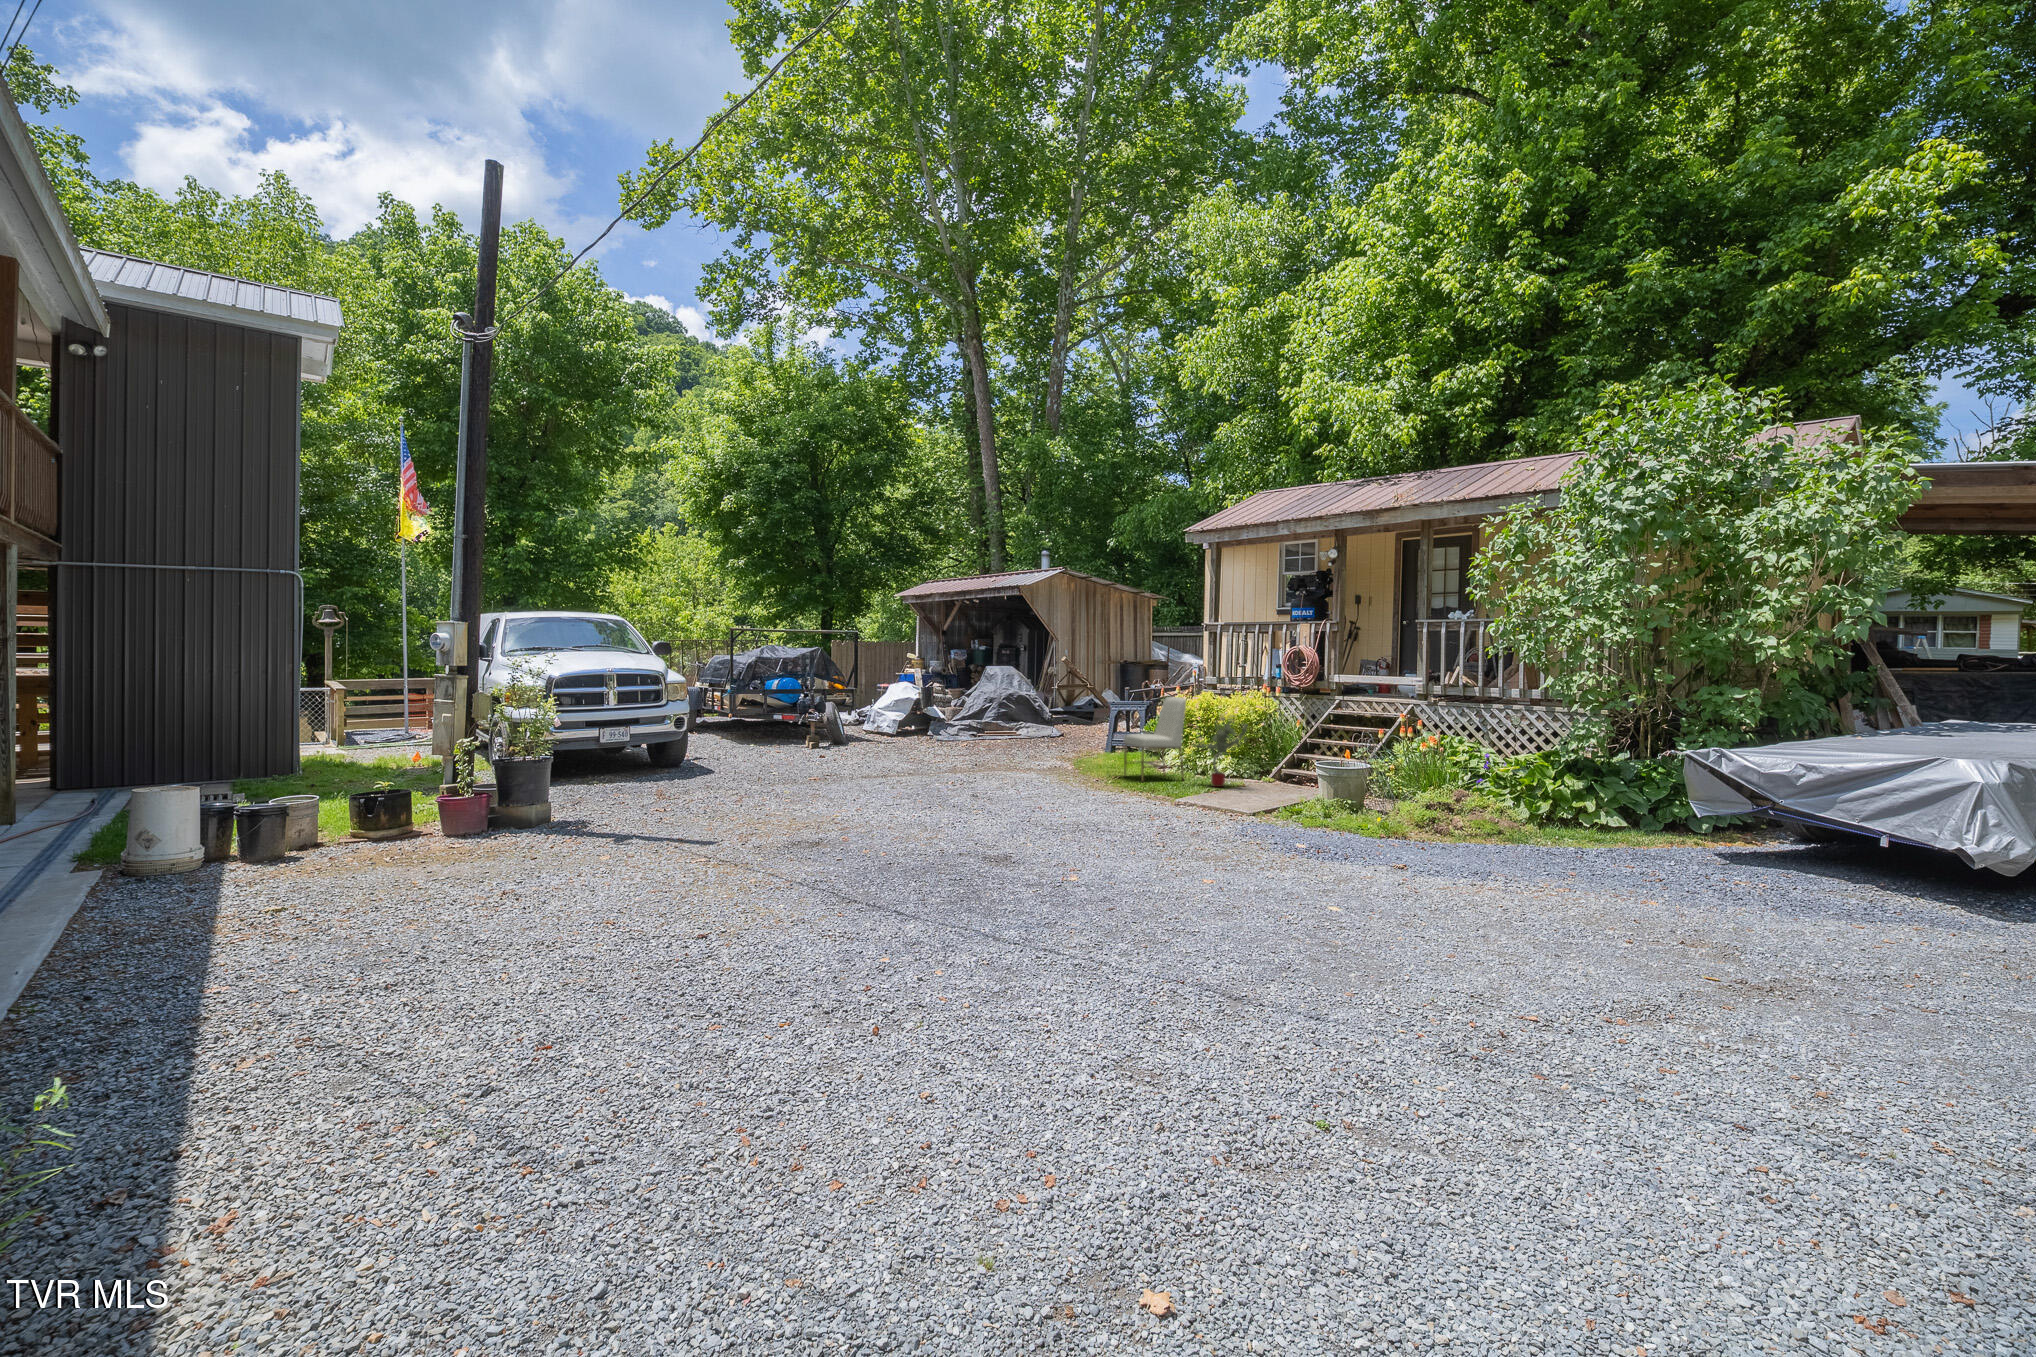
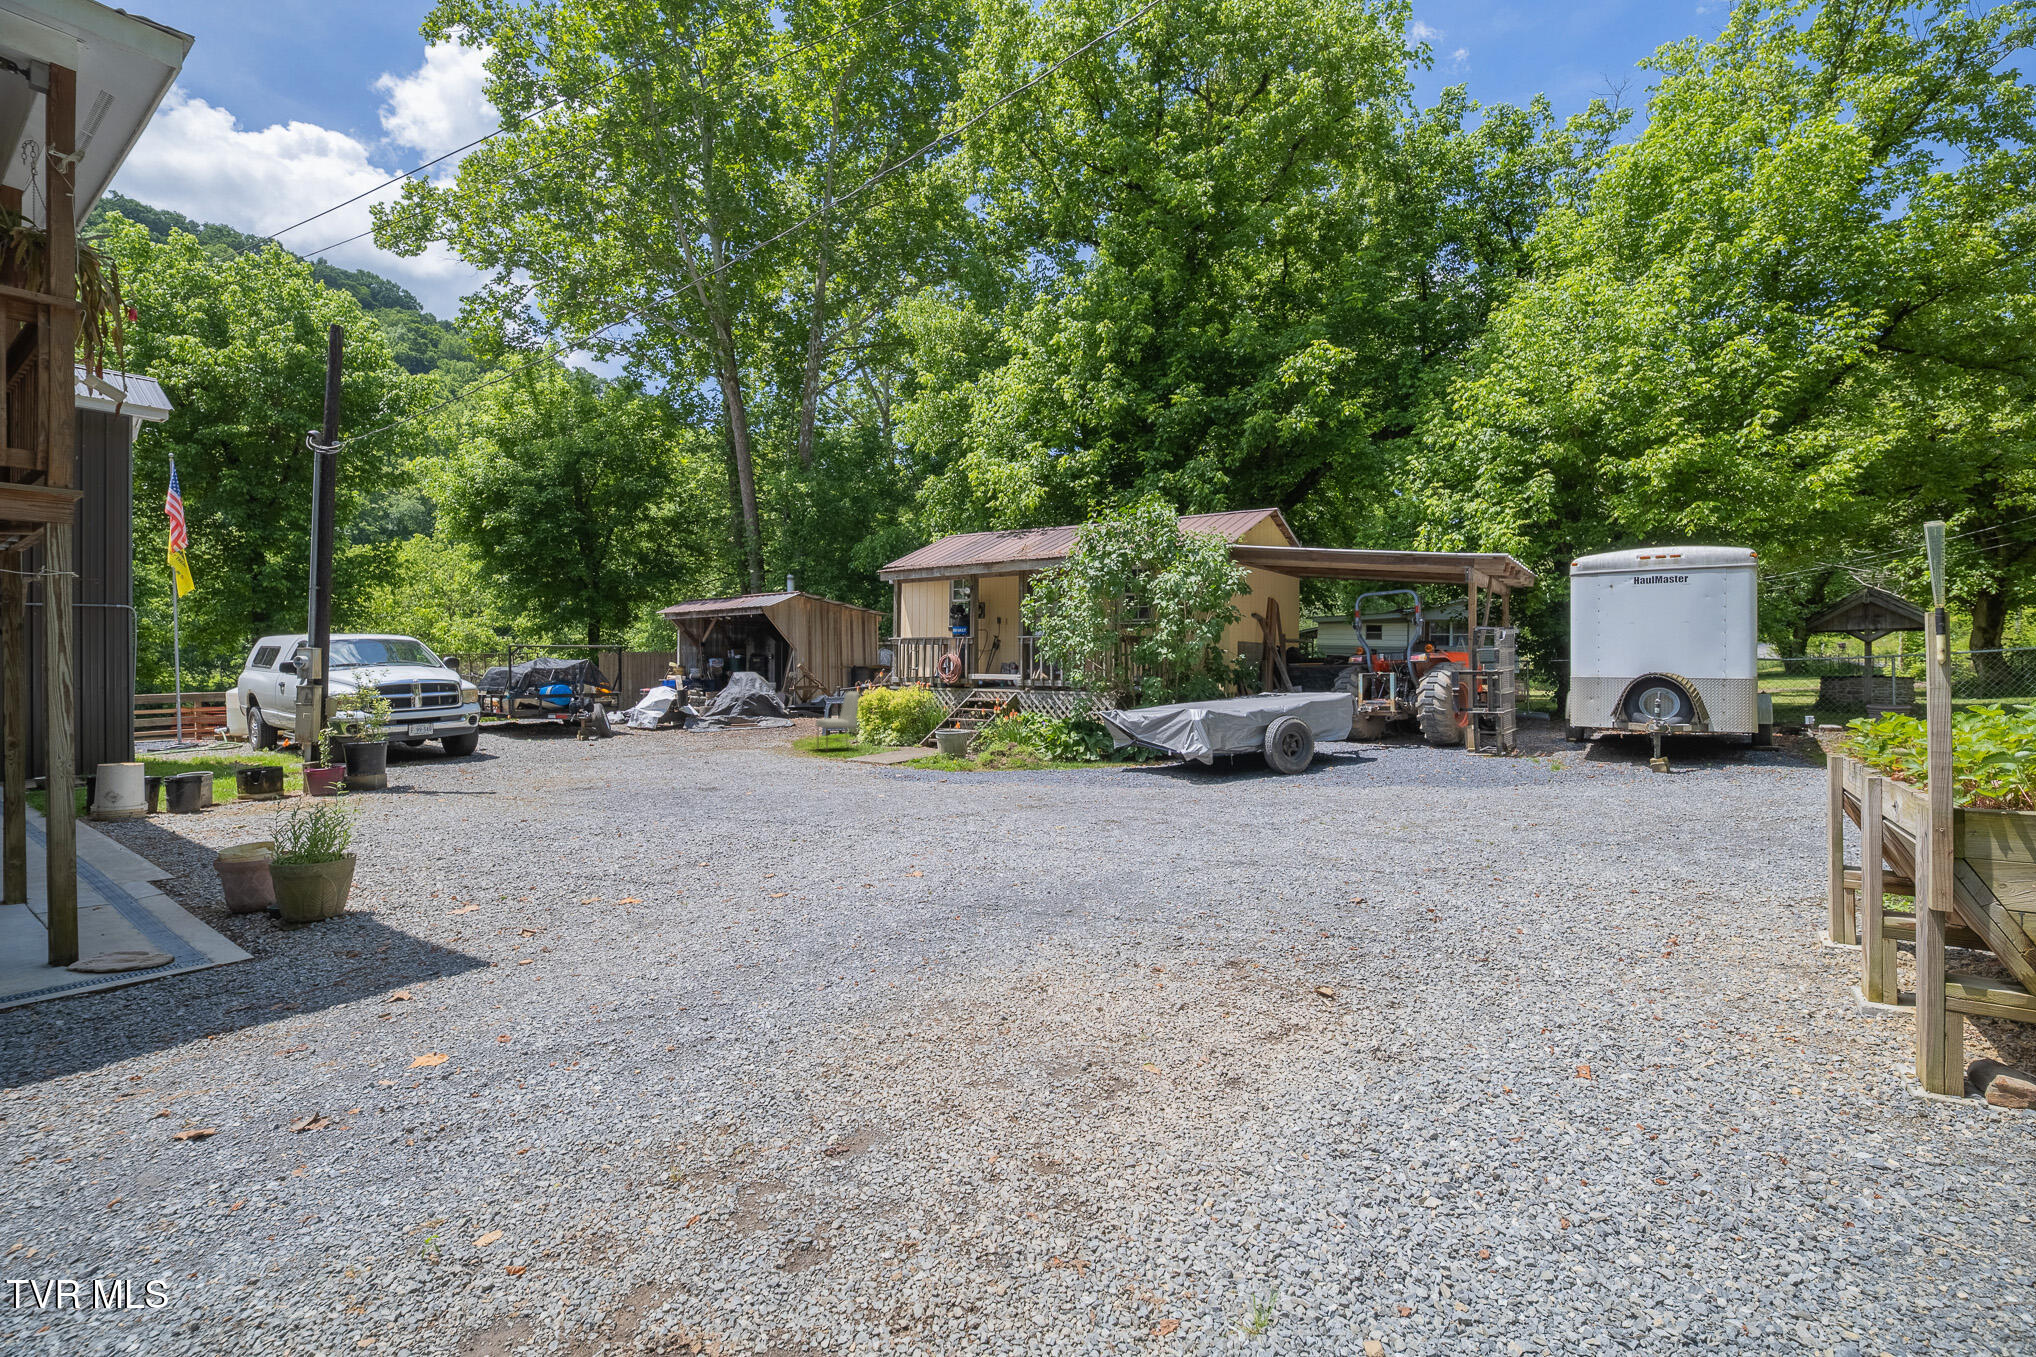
potted tree: present [1191,716,1247,787] -> none [860,702,898,753]

